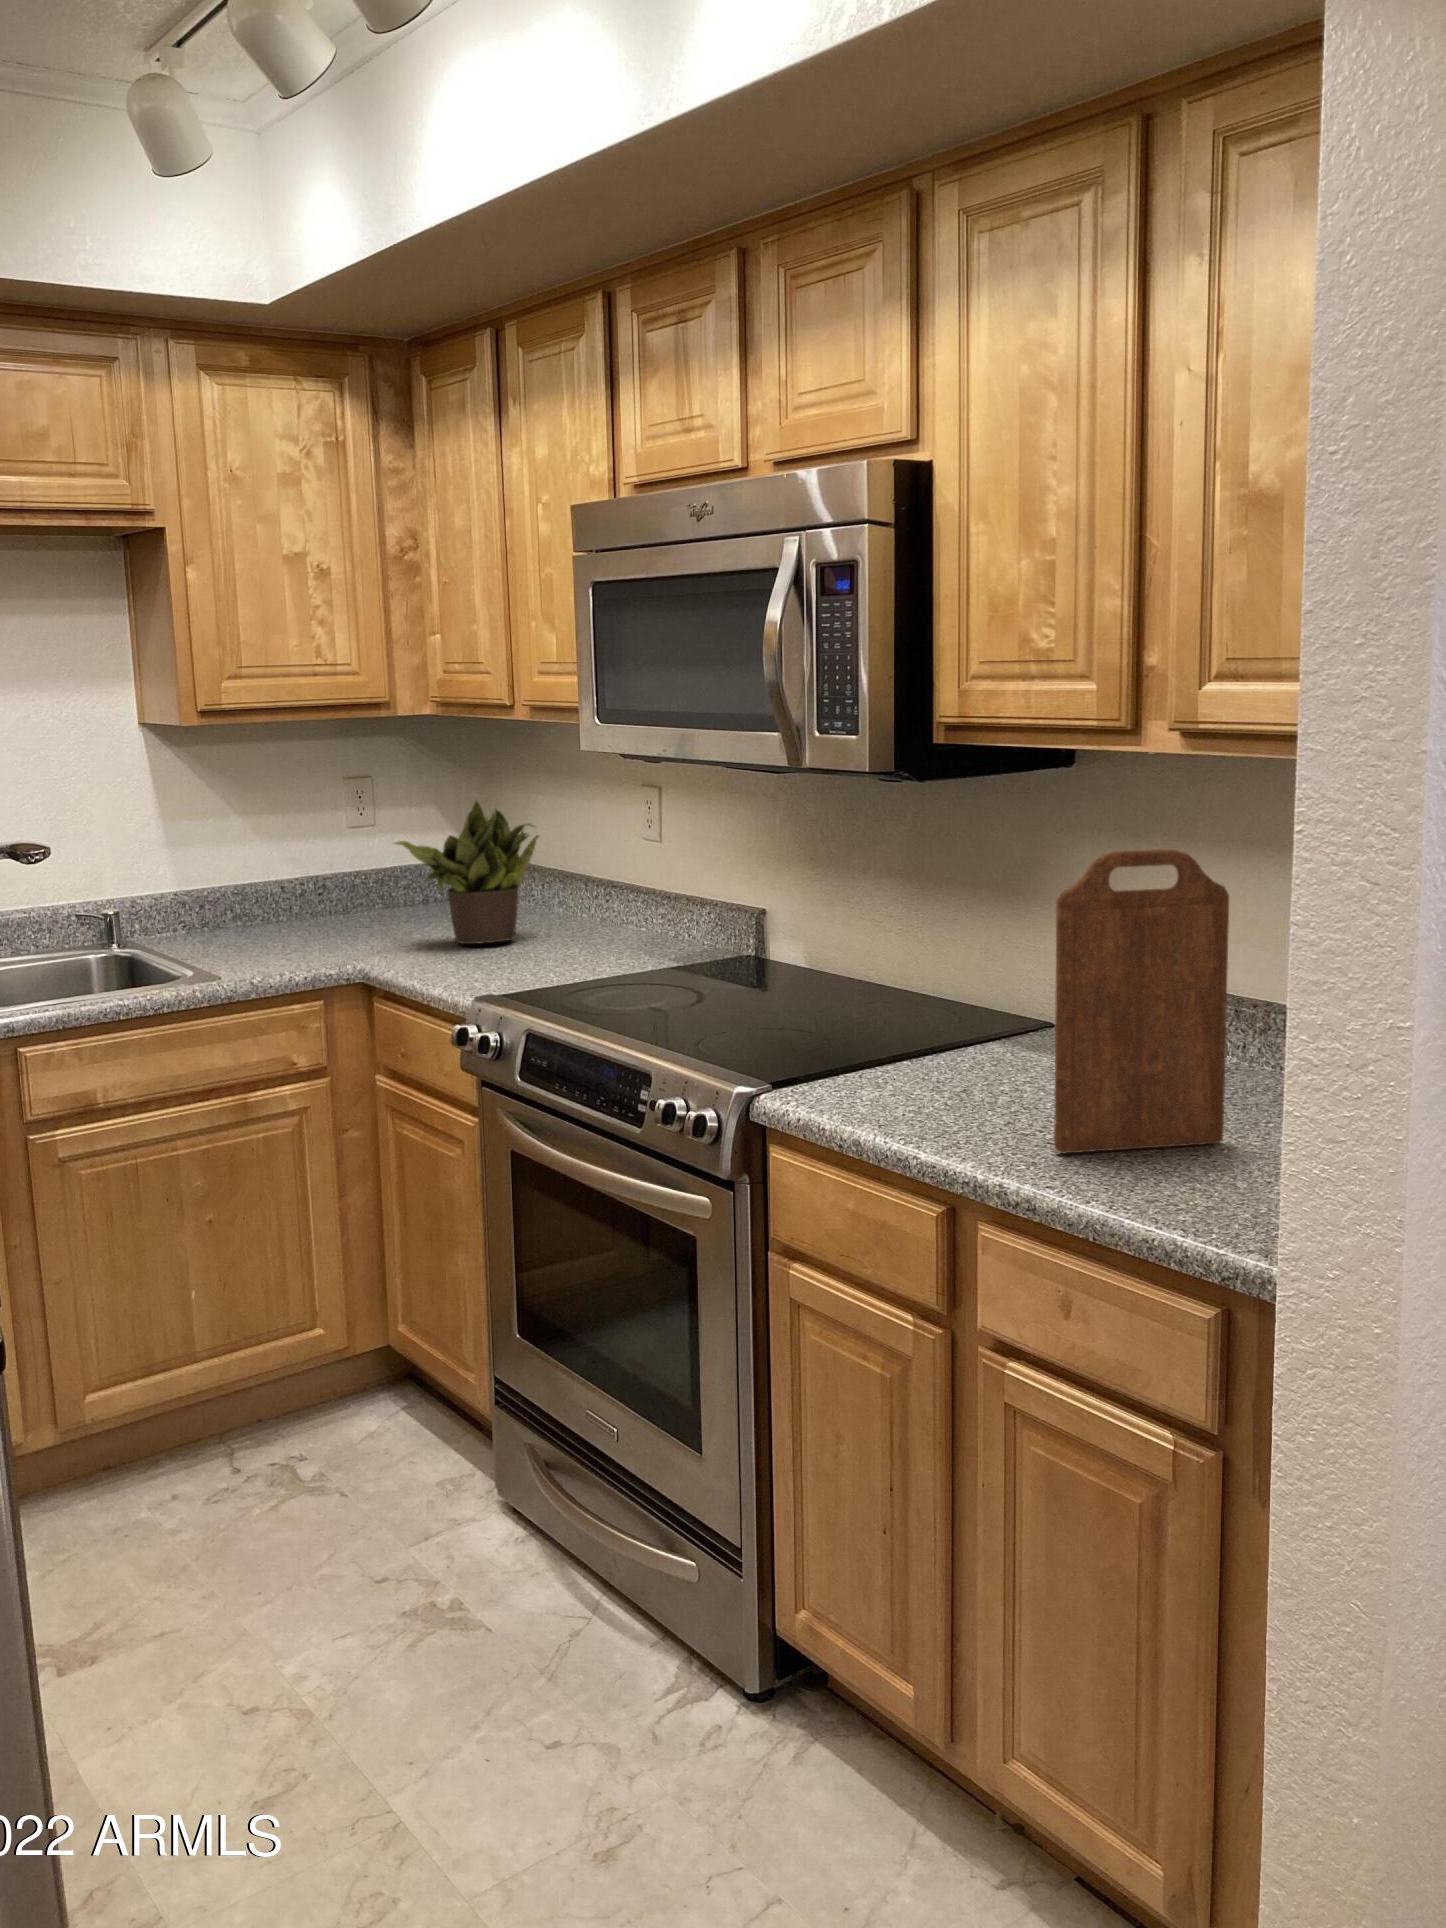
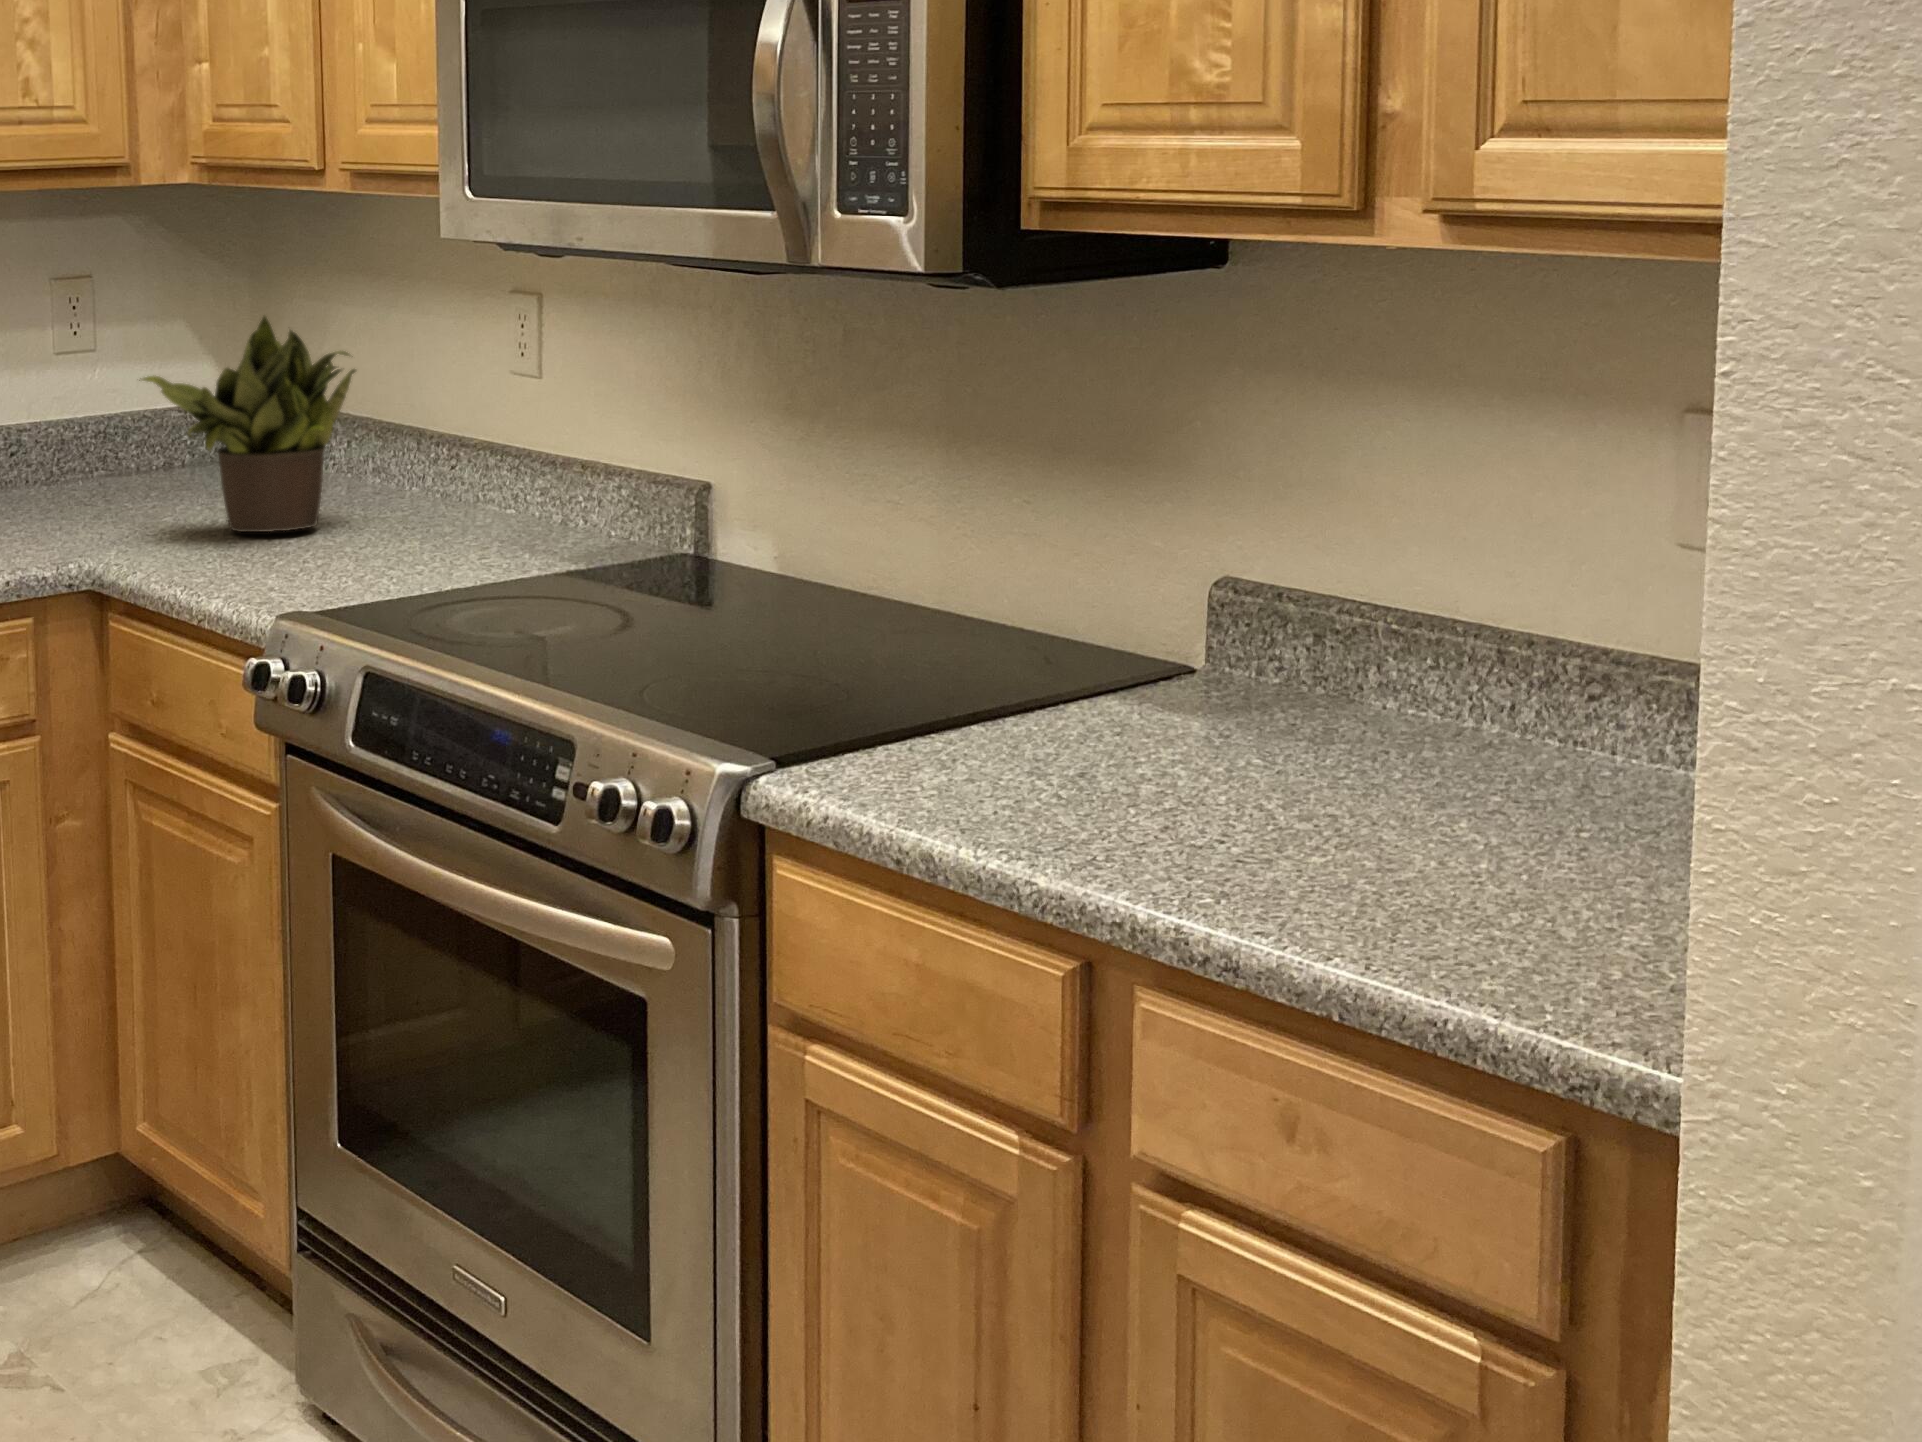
cutting board: present [1054,849,1229,1153] -> none [1253,395,1537,878]

